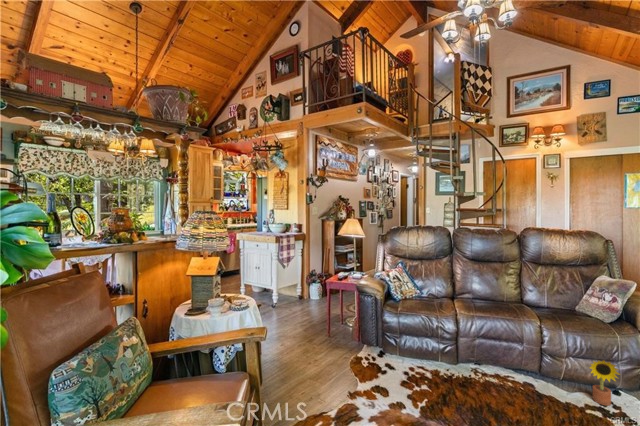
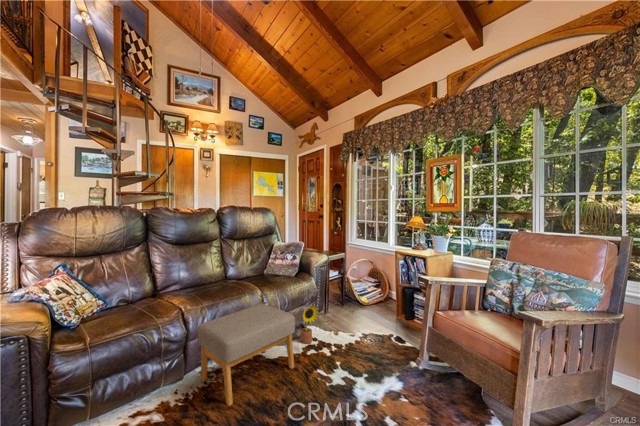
footstool: none [465,328,561,411] -> present [198,304,295,405]

